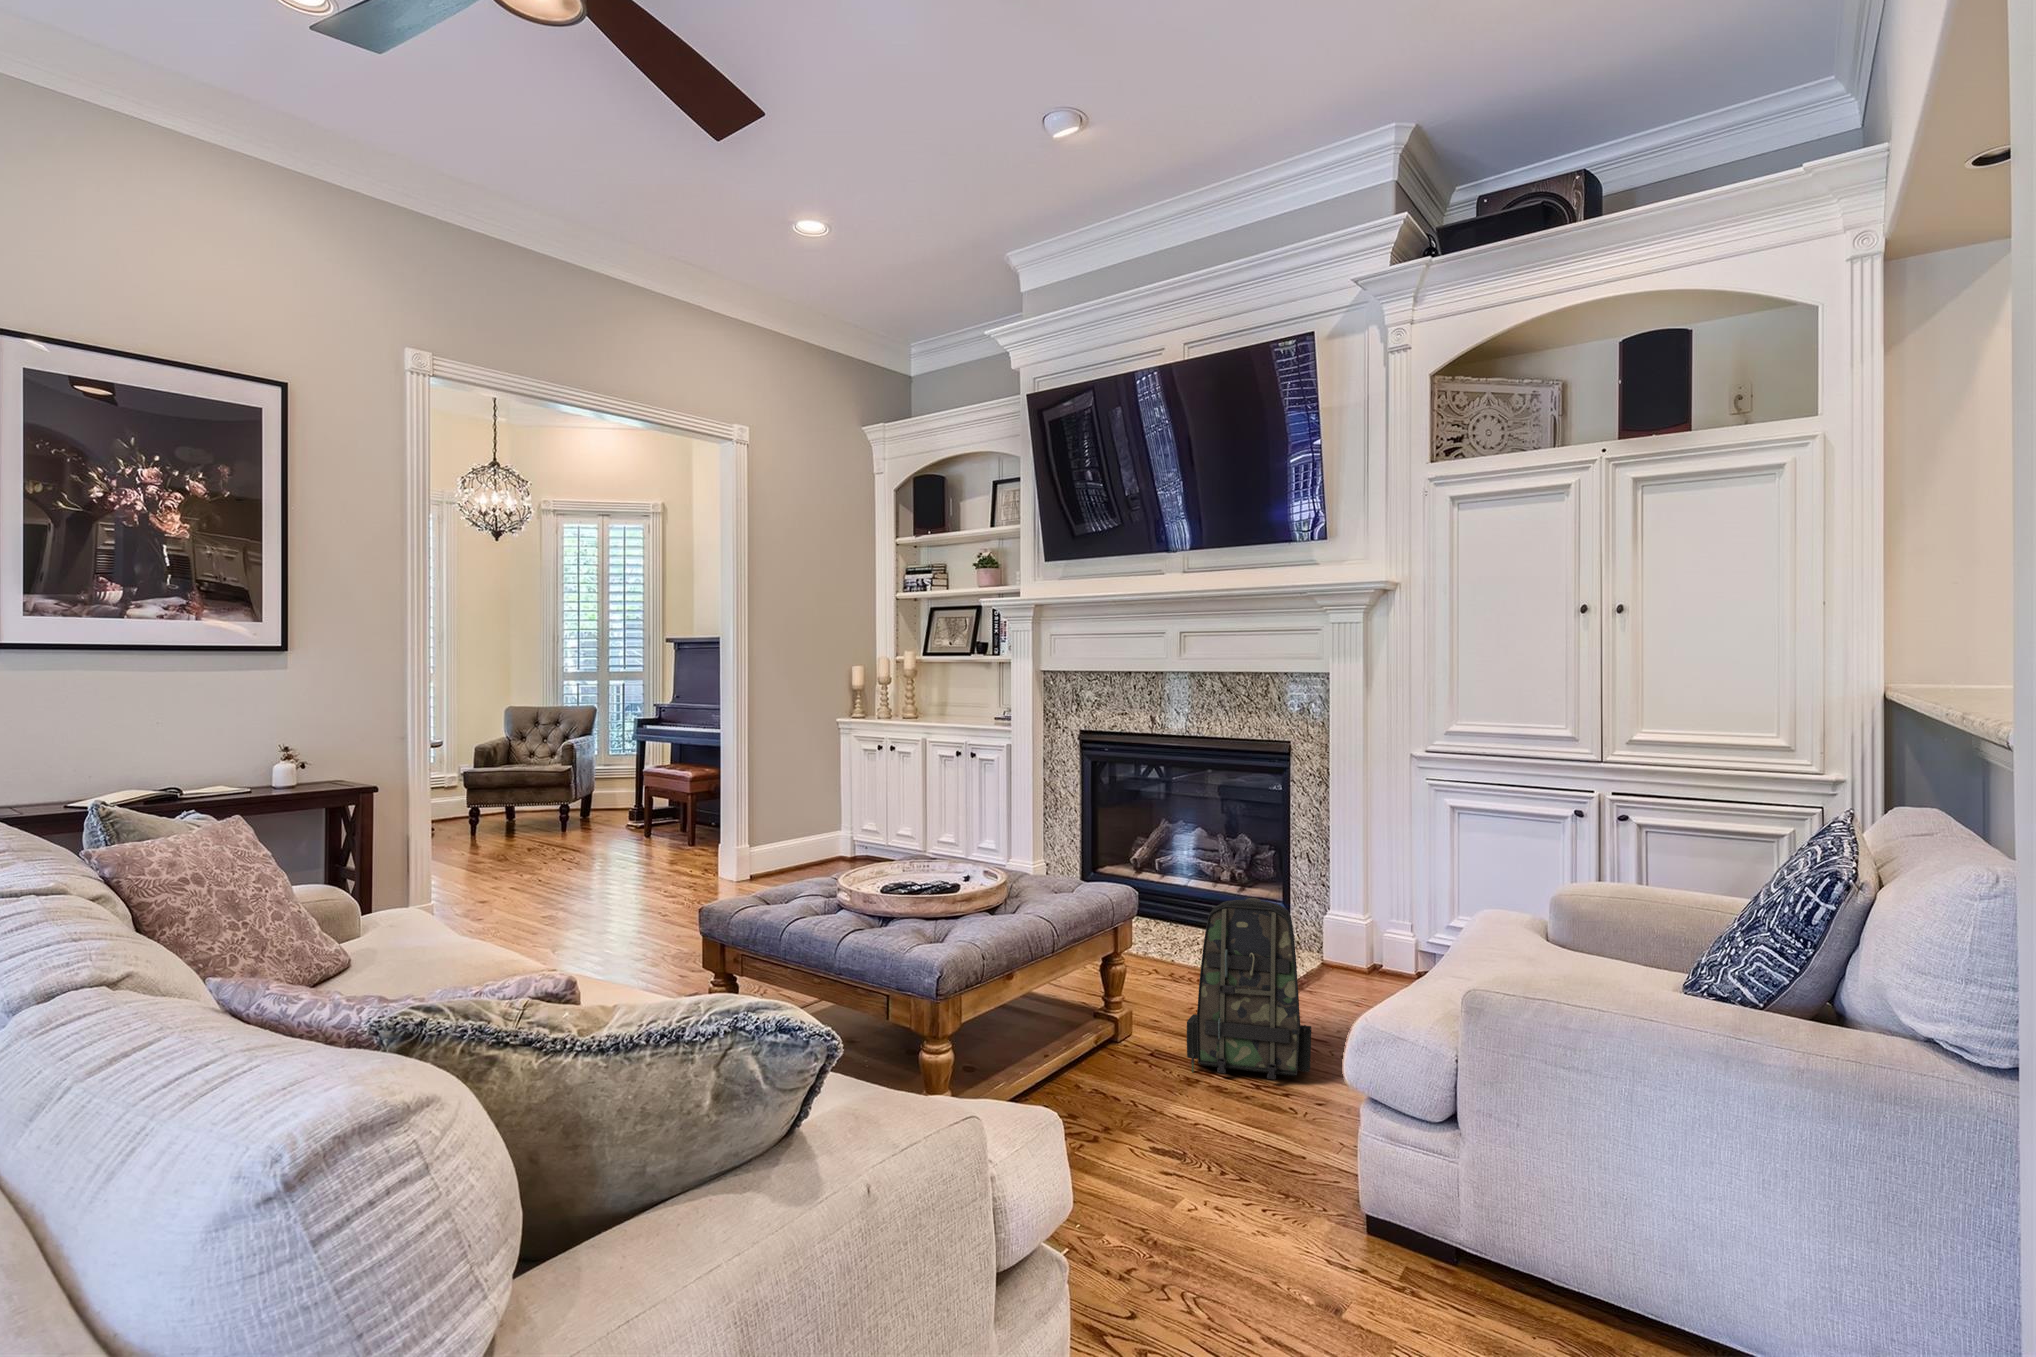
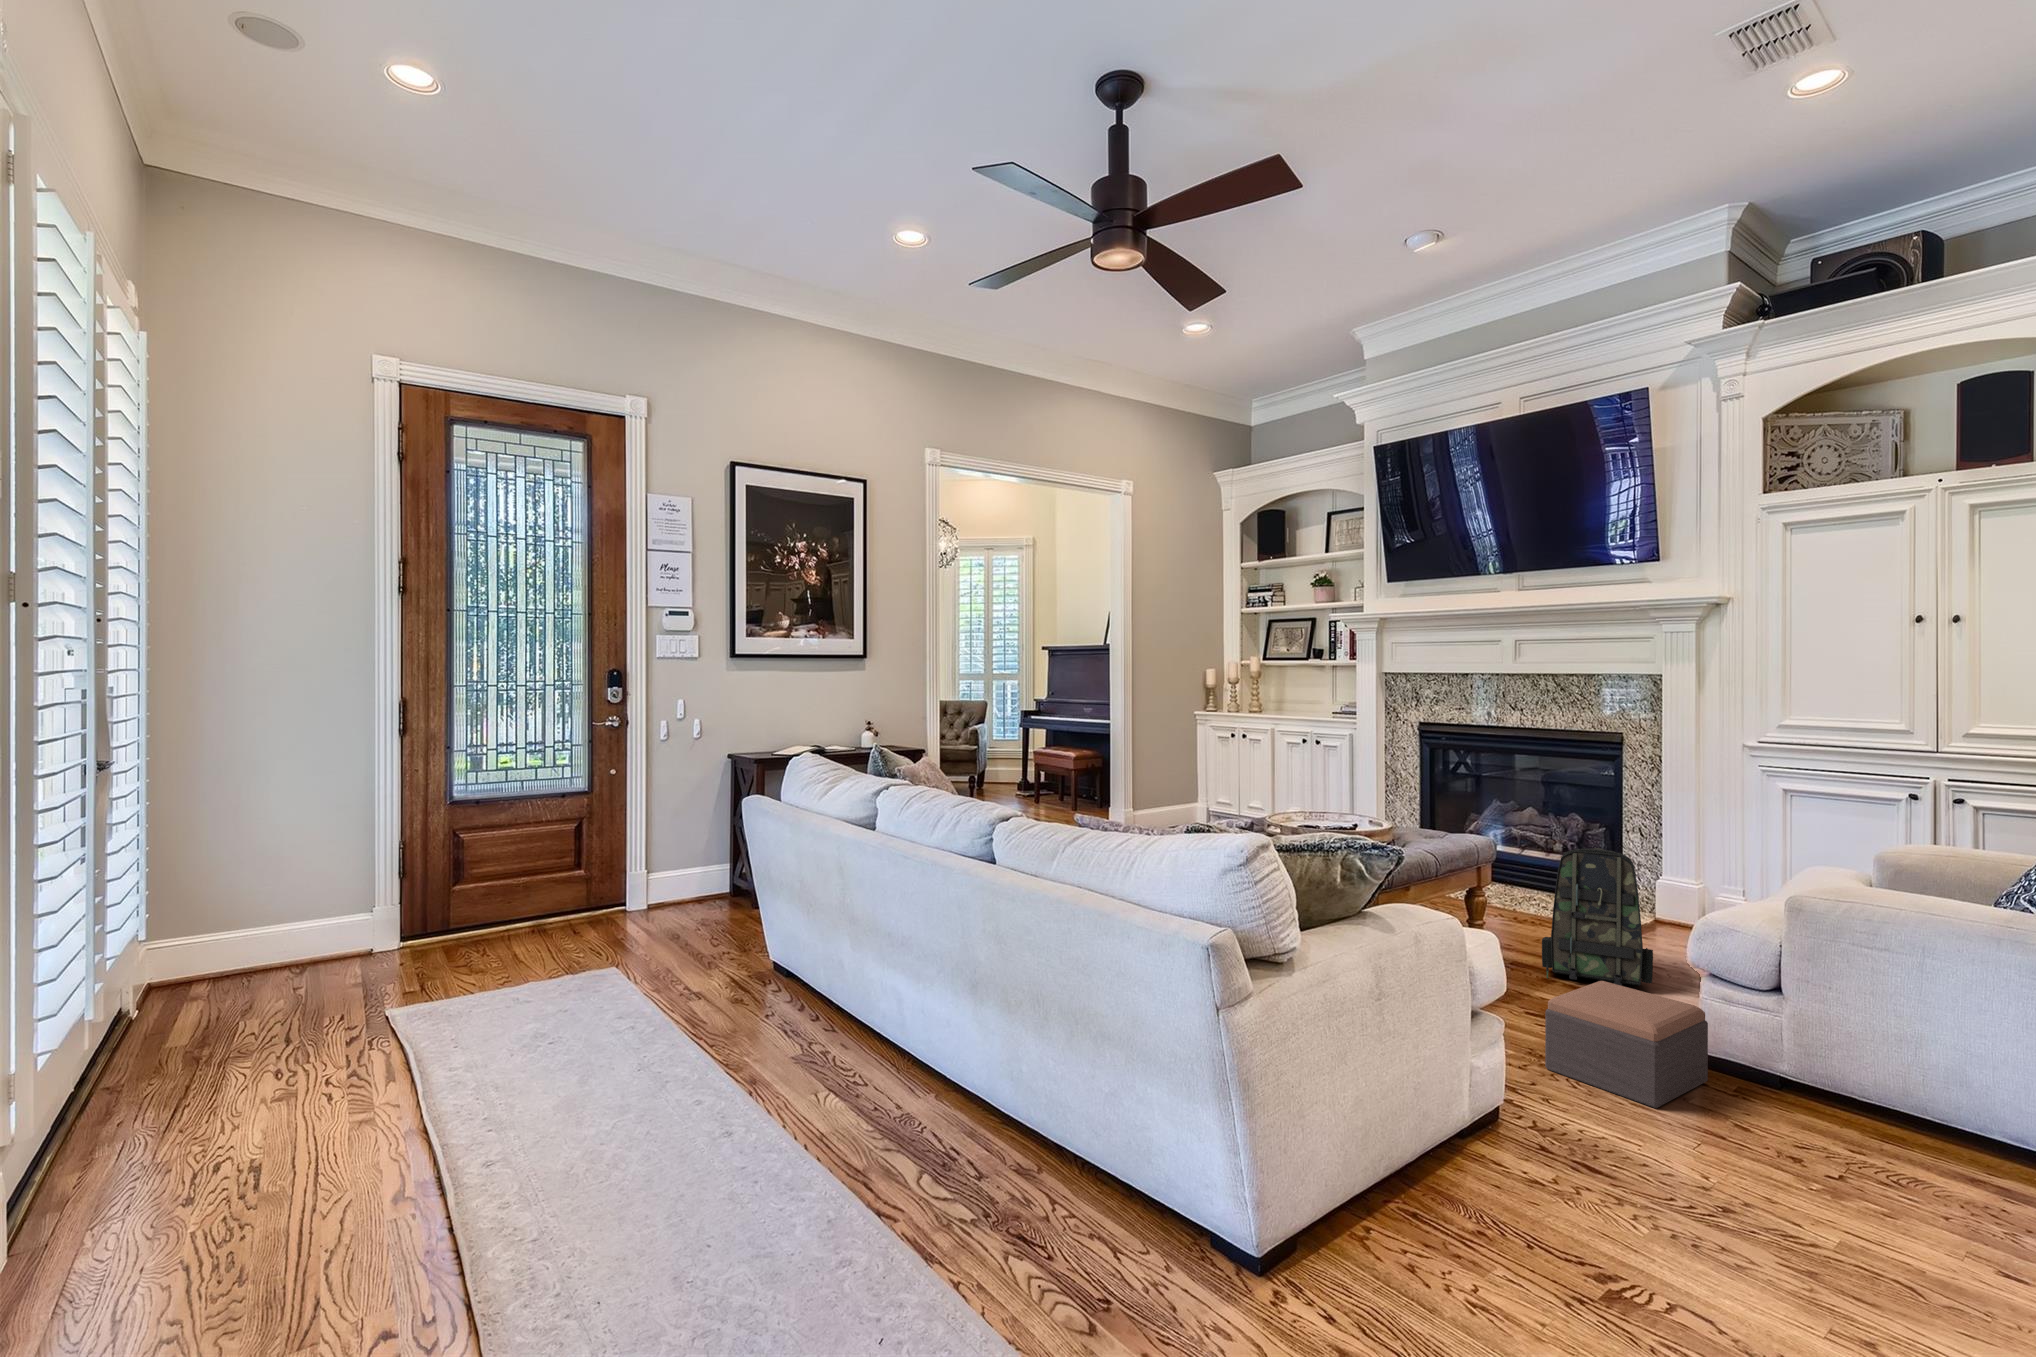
footstool: none [1161,1109,1363,1319] -> present [1545,981,1708,1108]

